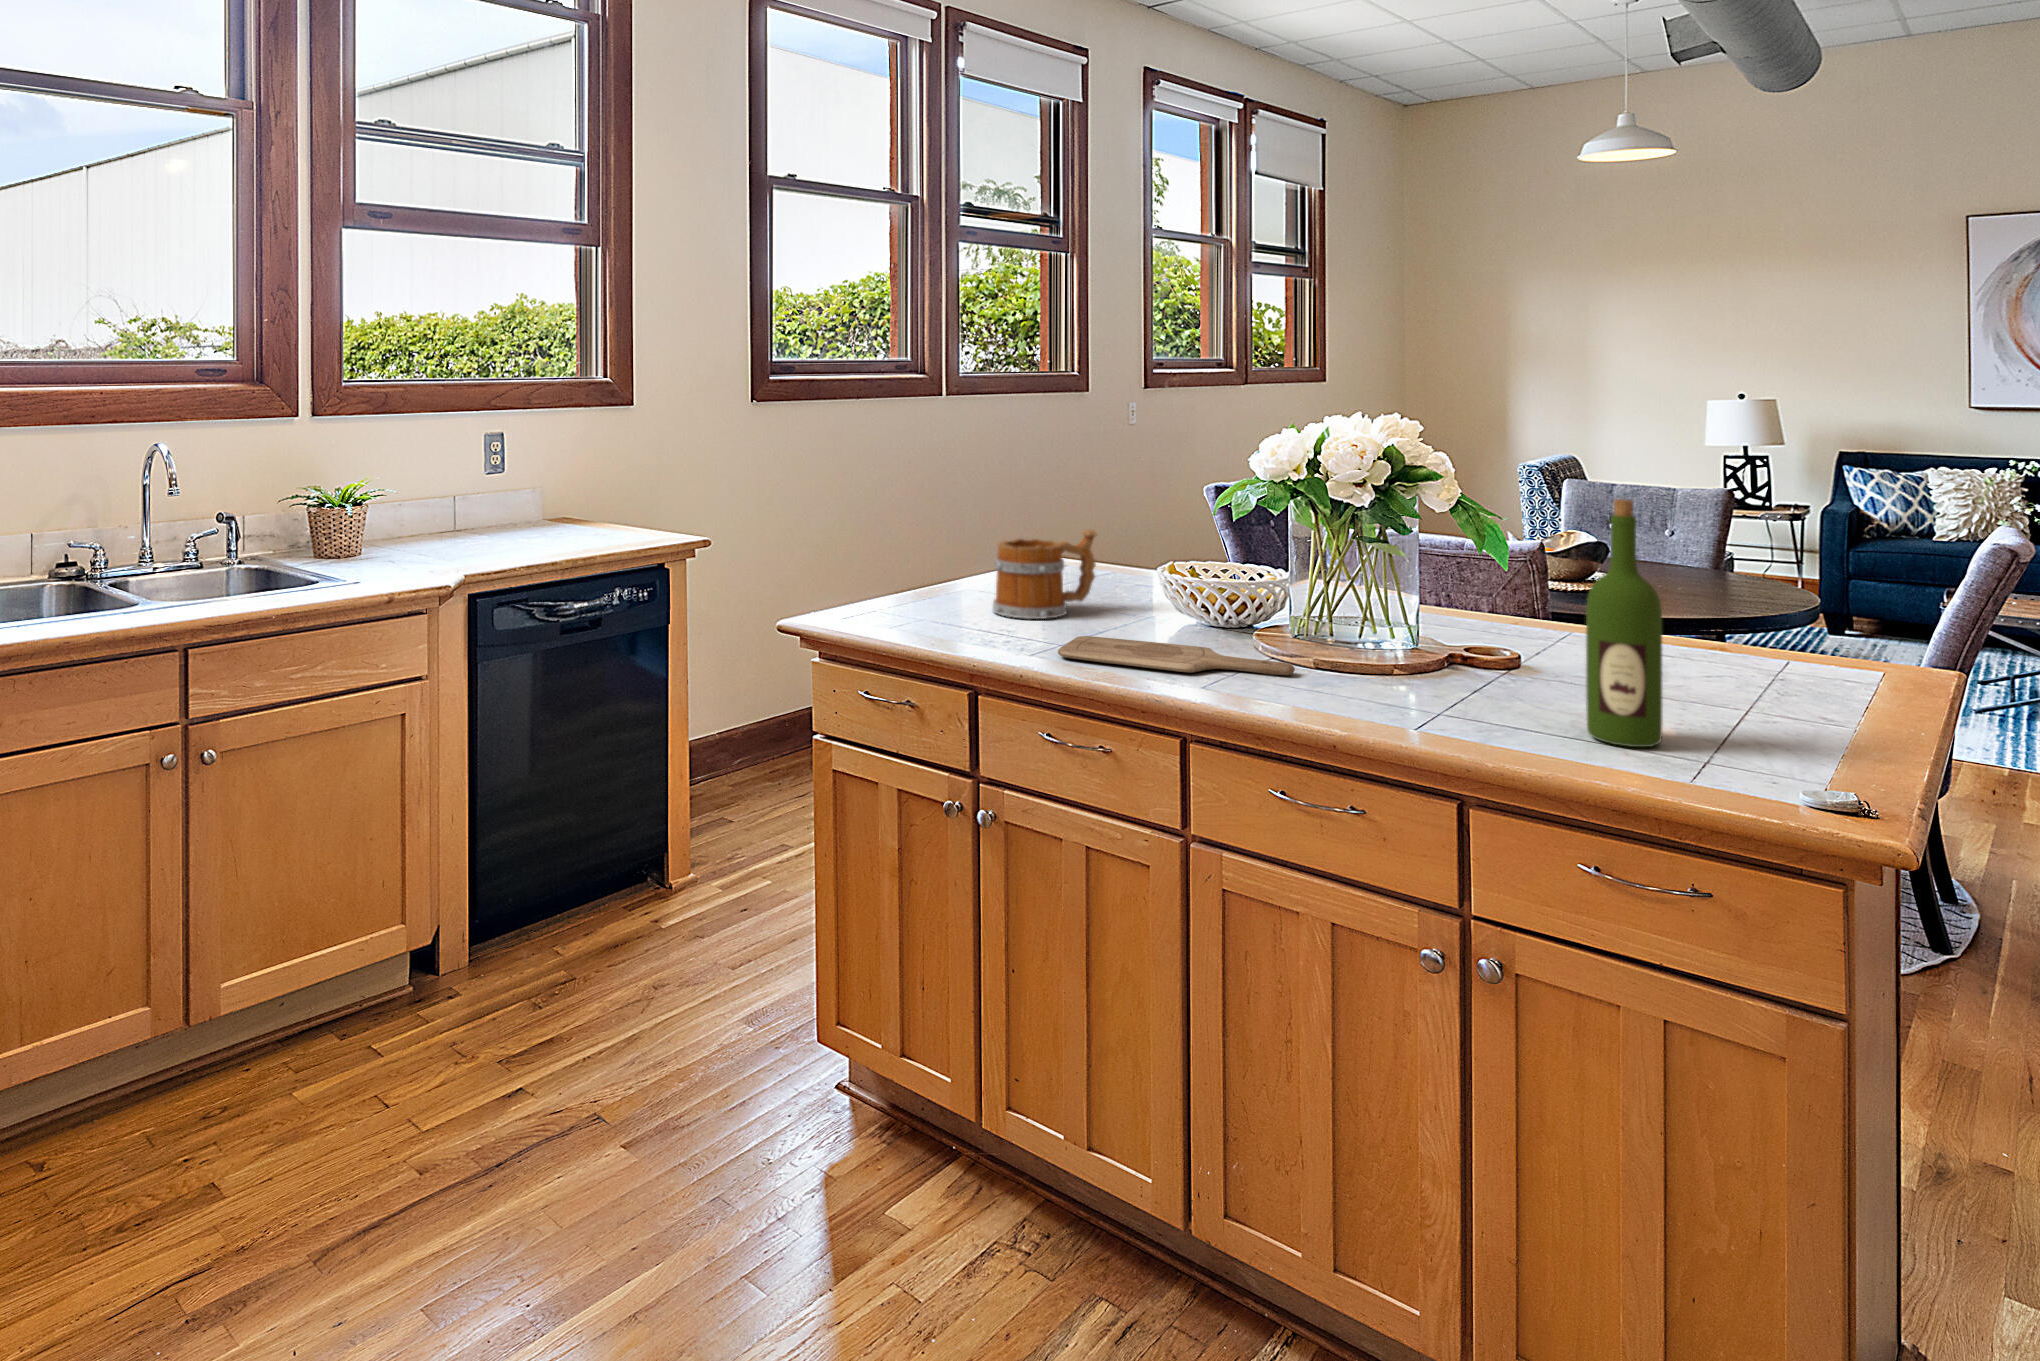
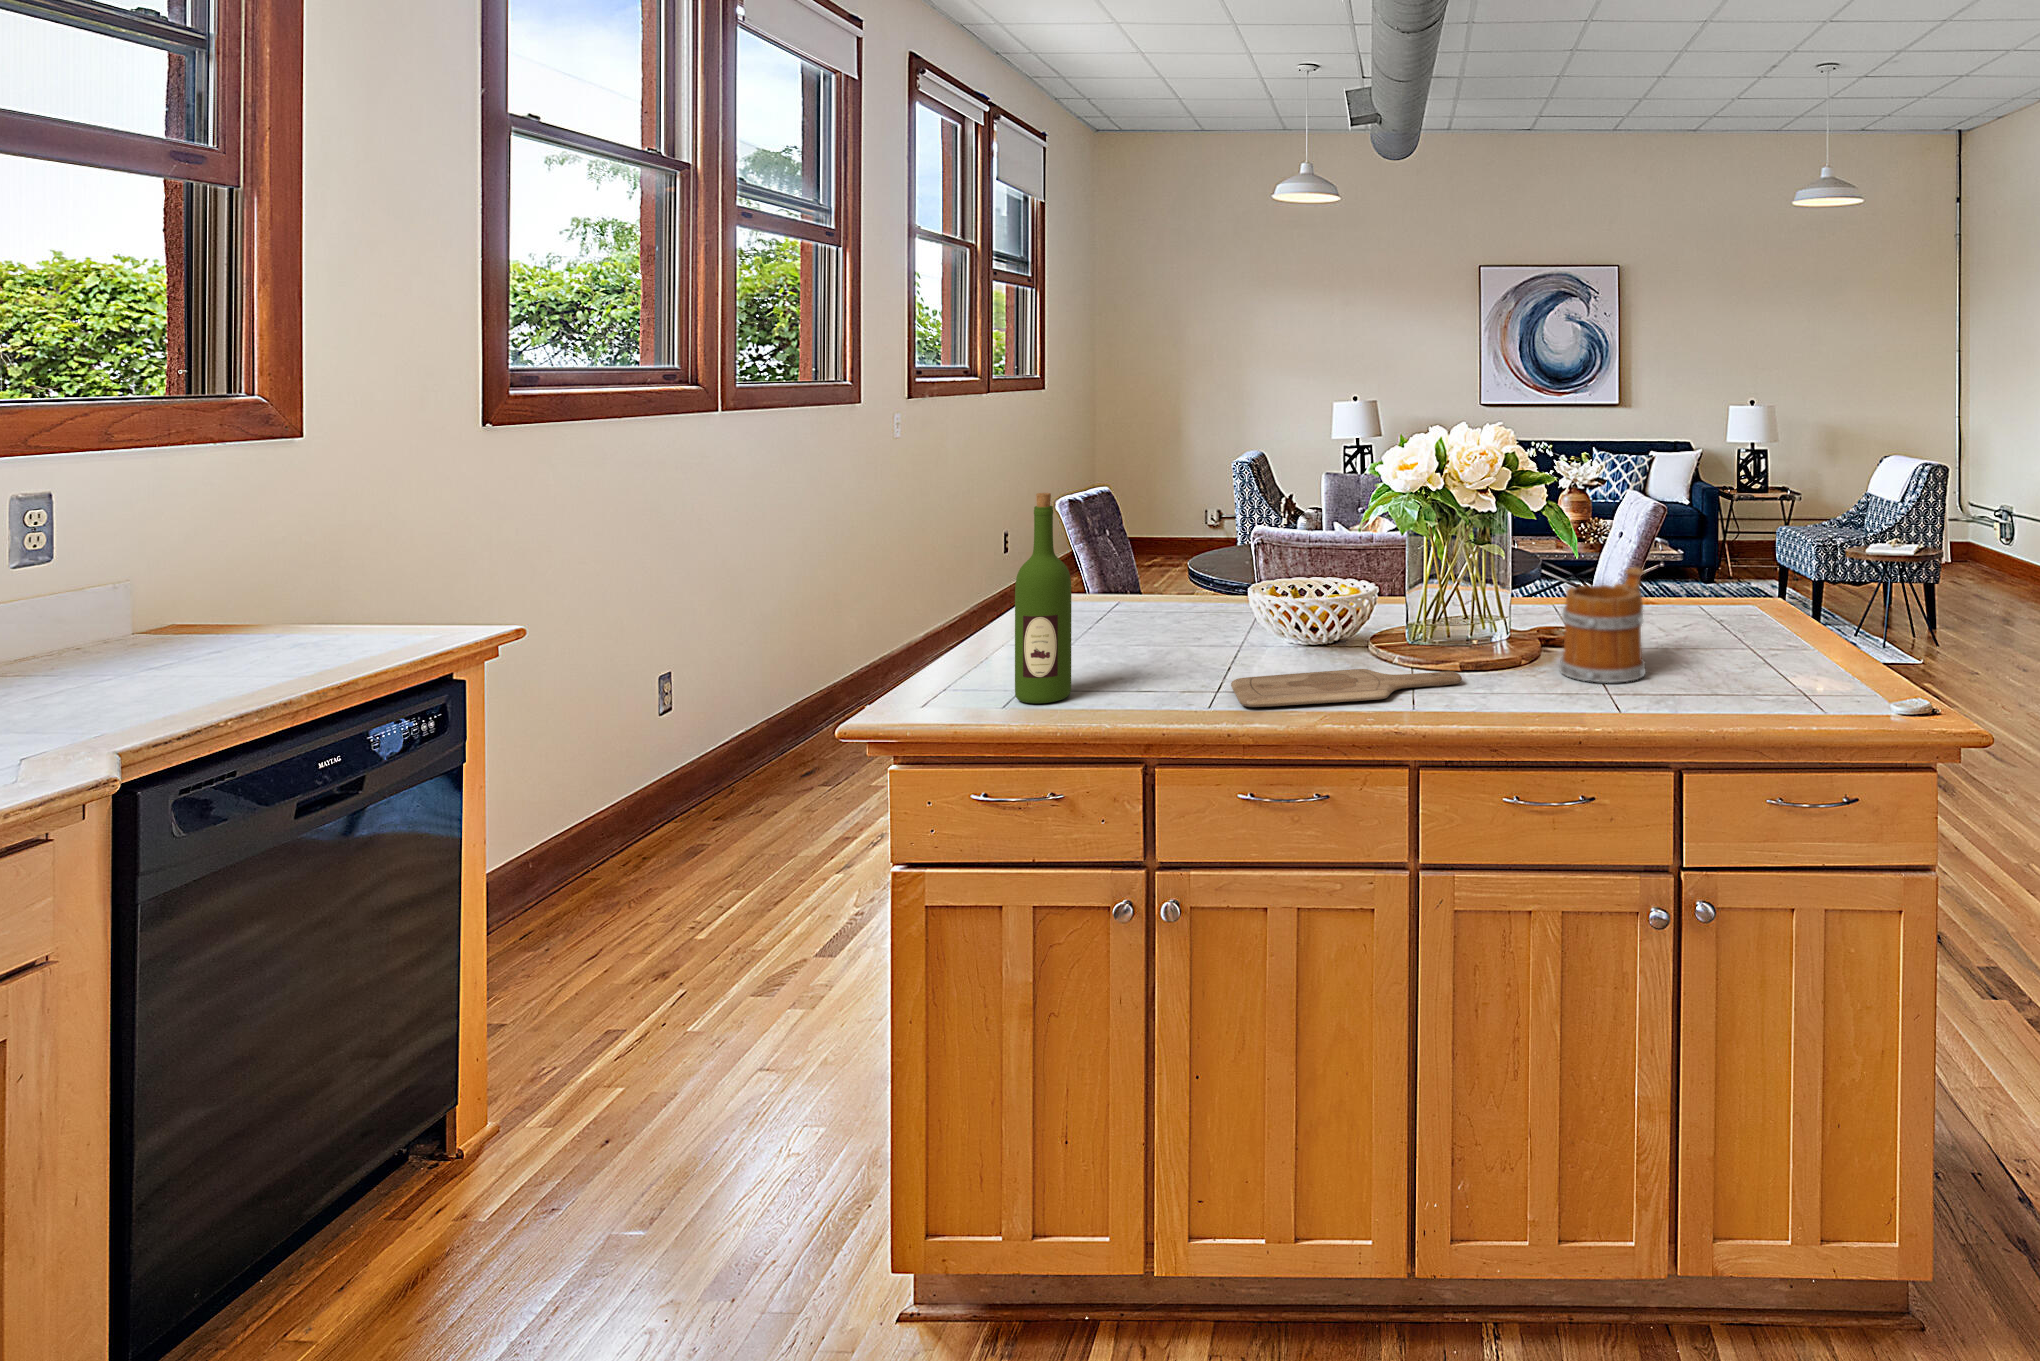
wine bottle: present [1586,499,1663,747] -> present [1015,493,1071,703]
mug: present [993,530,1097,619] -> present [1560,567,1646,683]

